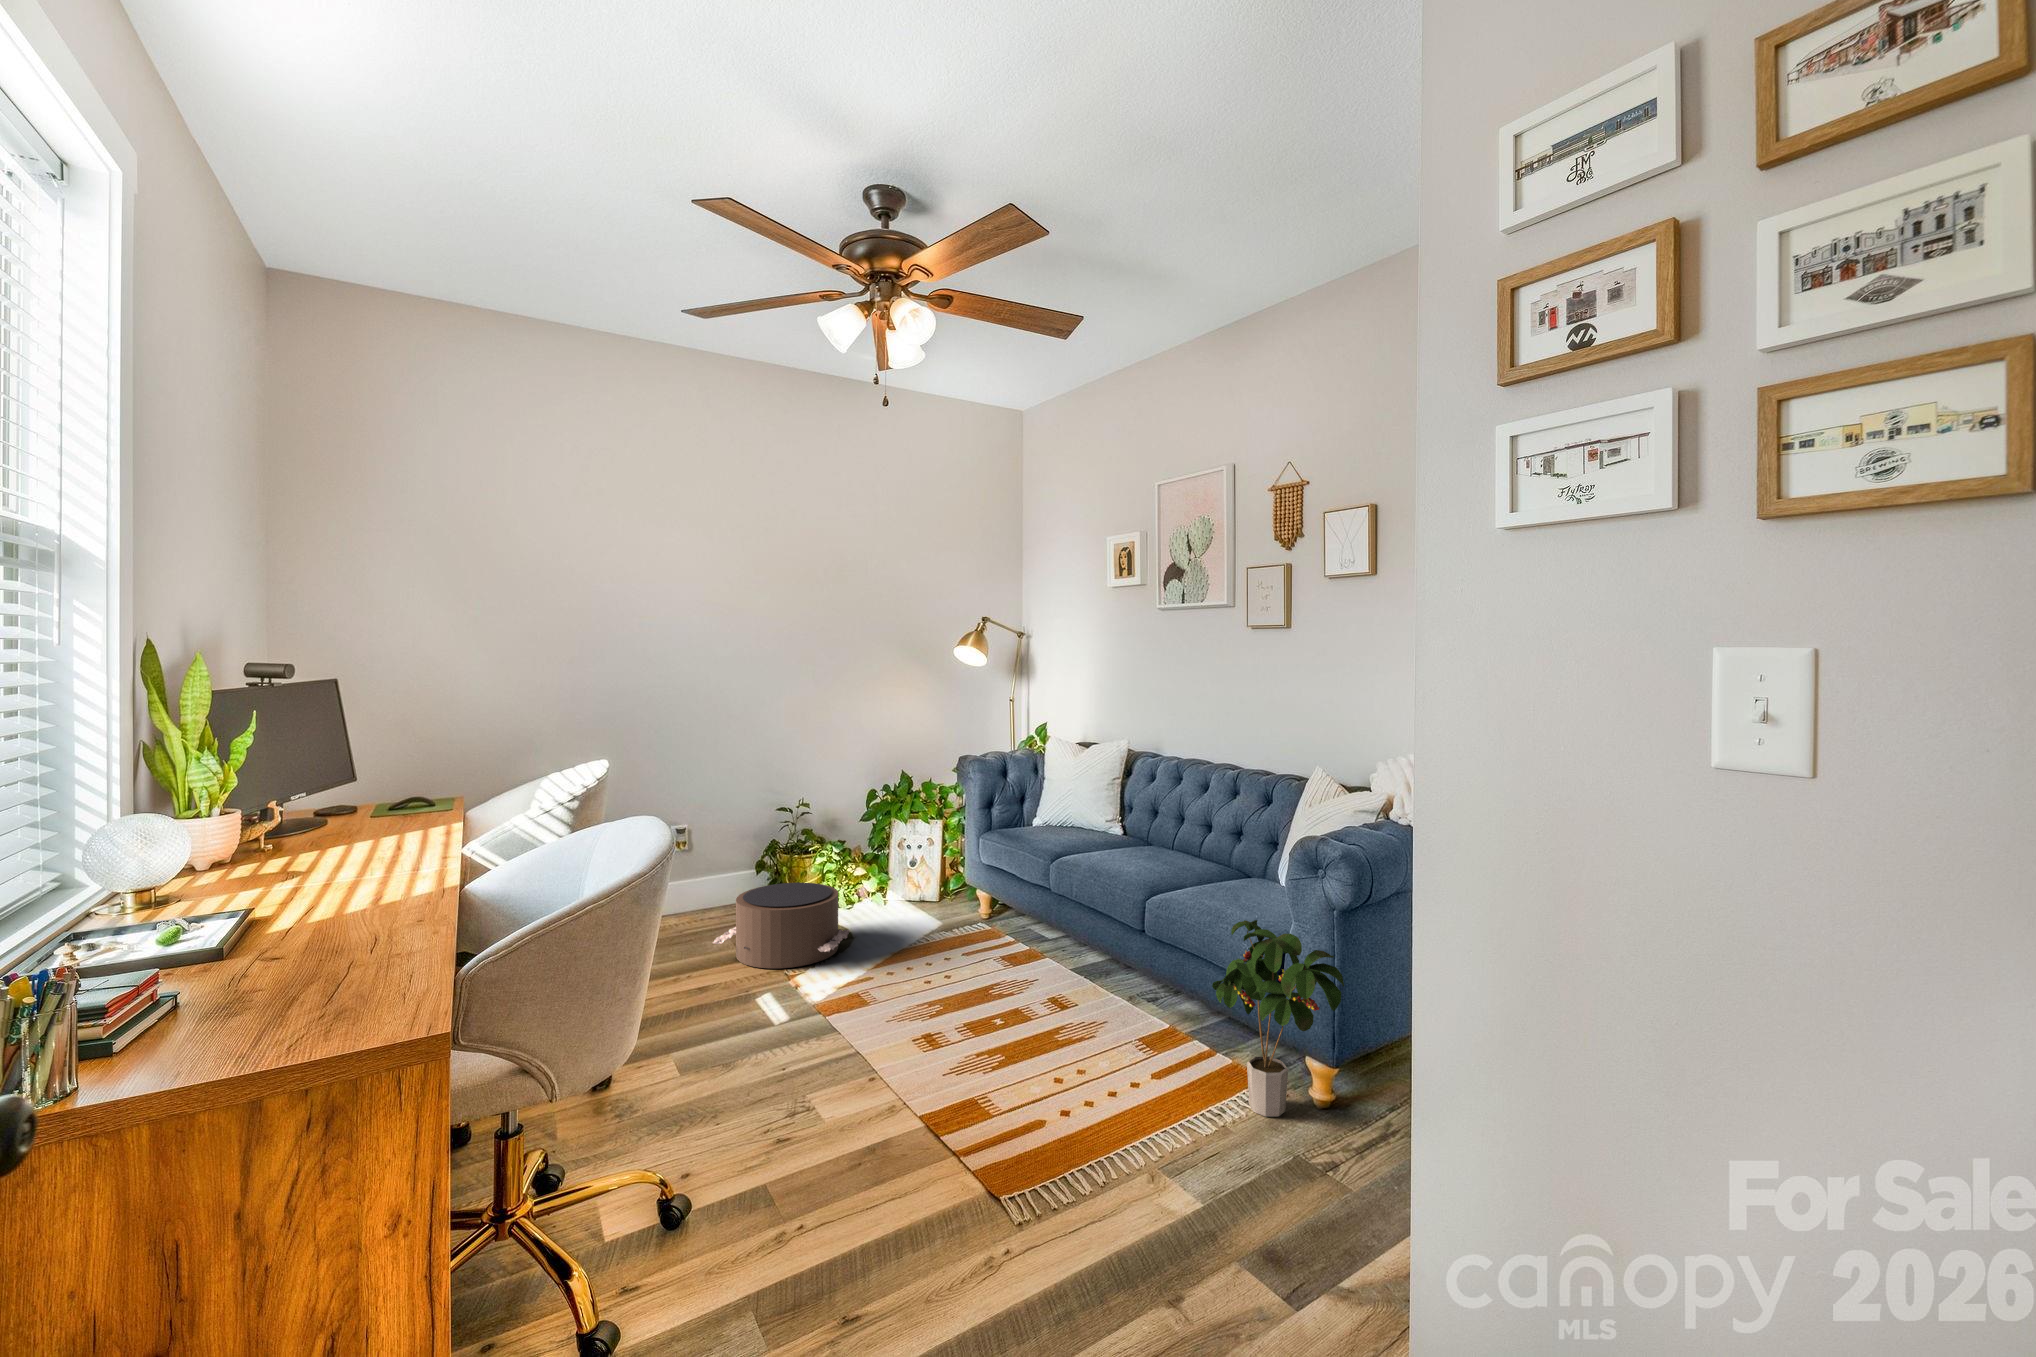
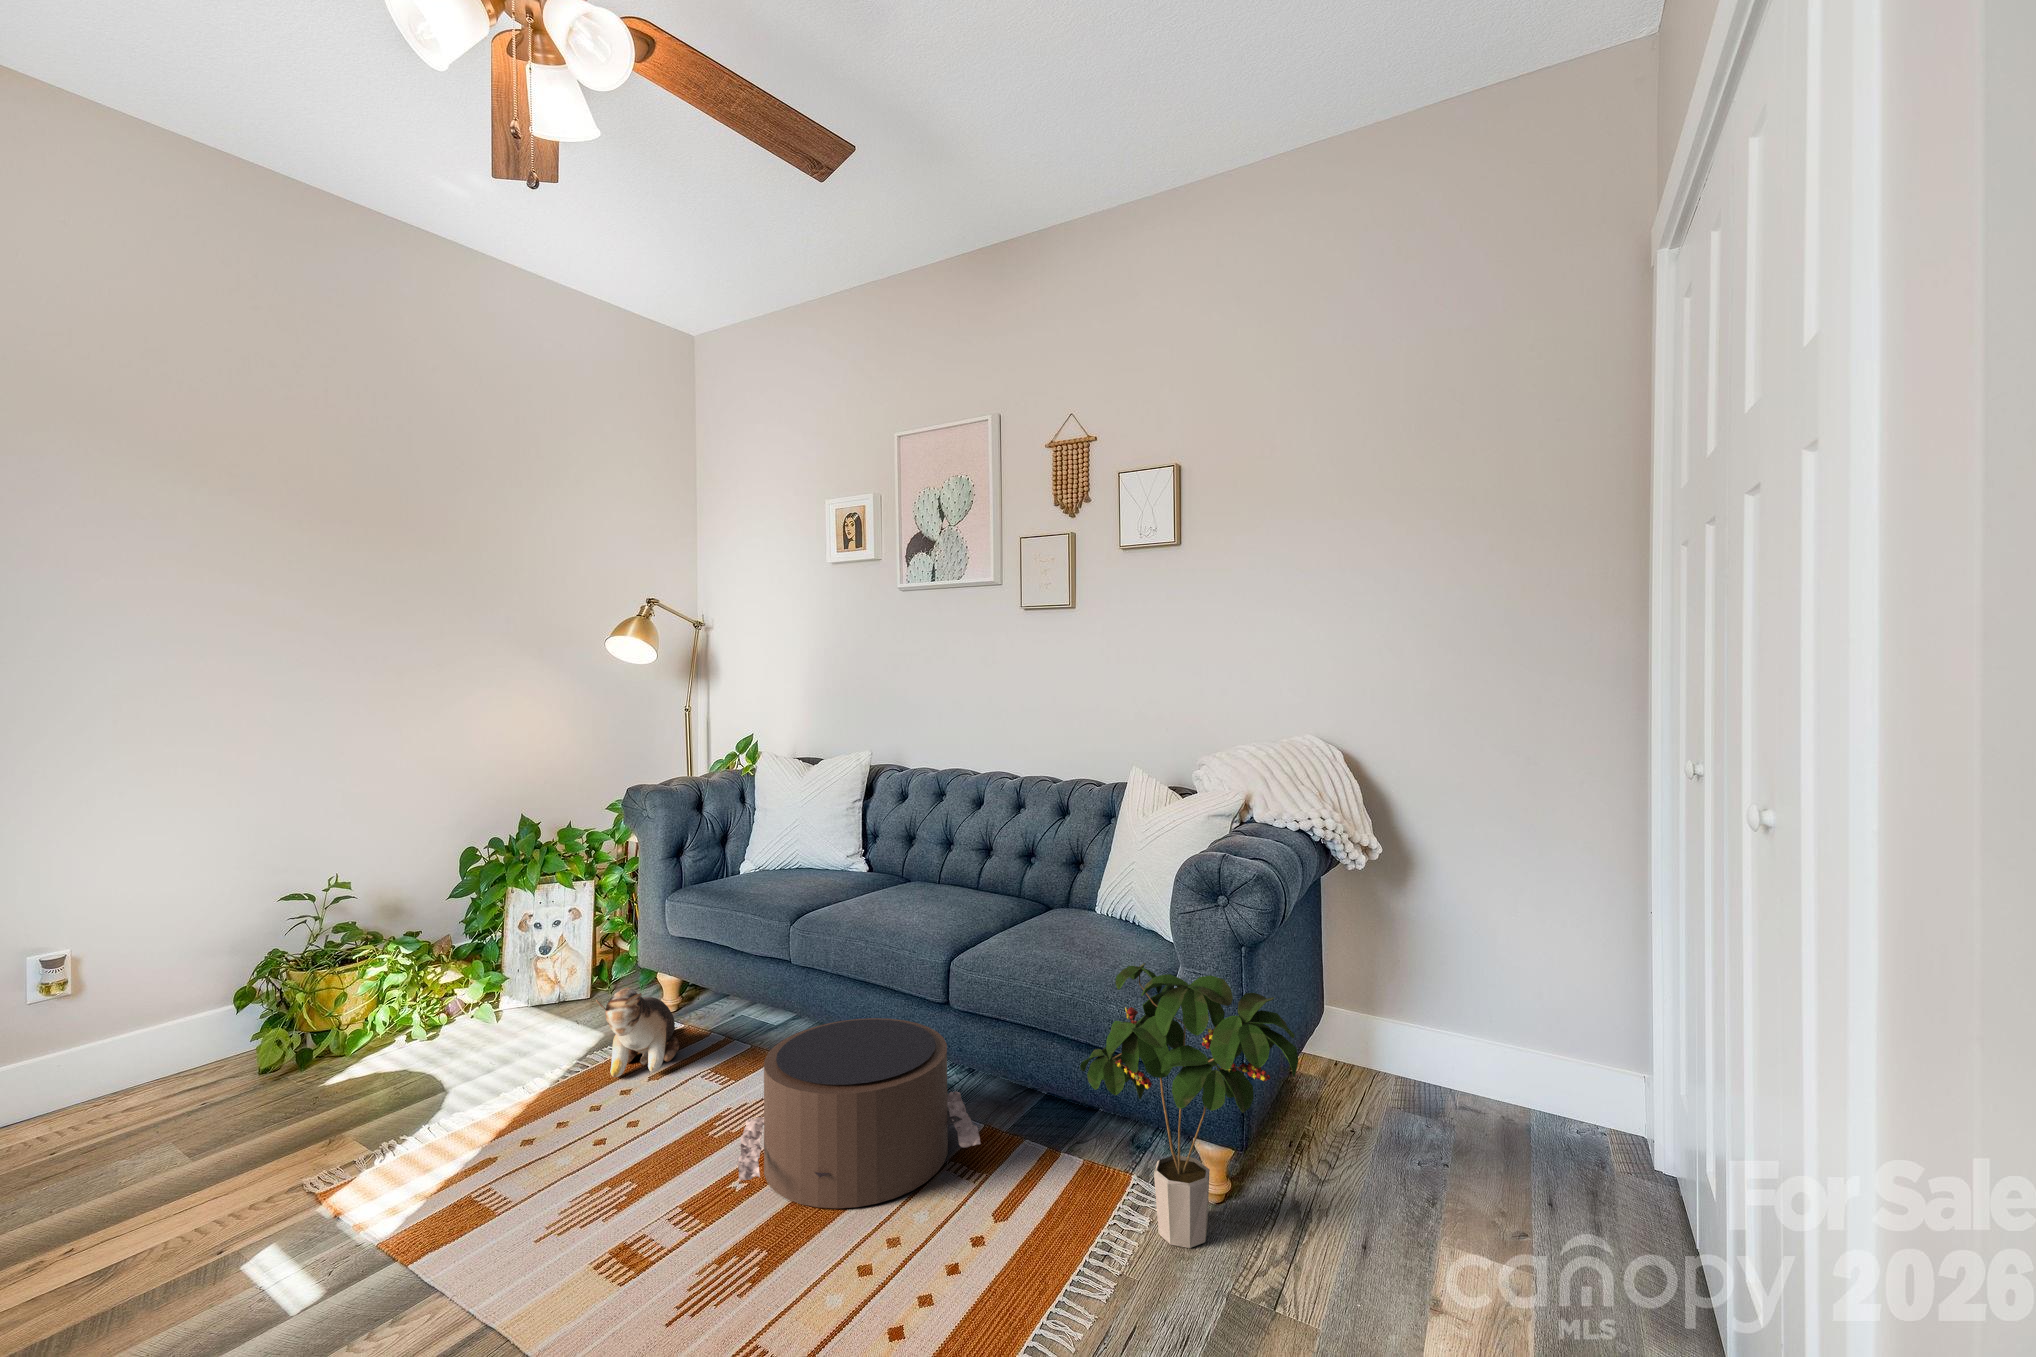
pouf: present [713,883,851,968] -> present [738,1018,980,1208]
plush toy: none [931,892,986,950] -> present [596,988,679,1077]

